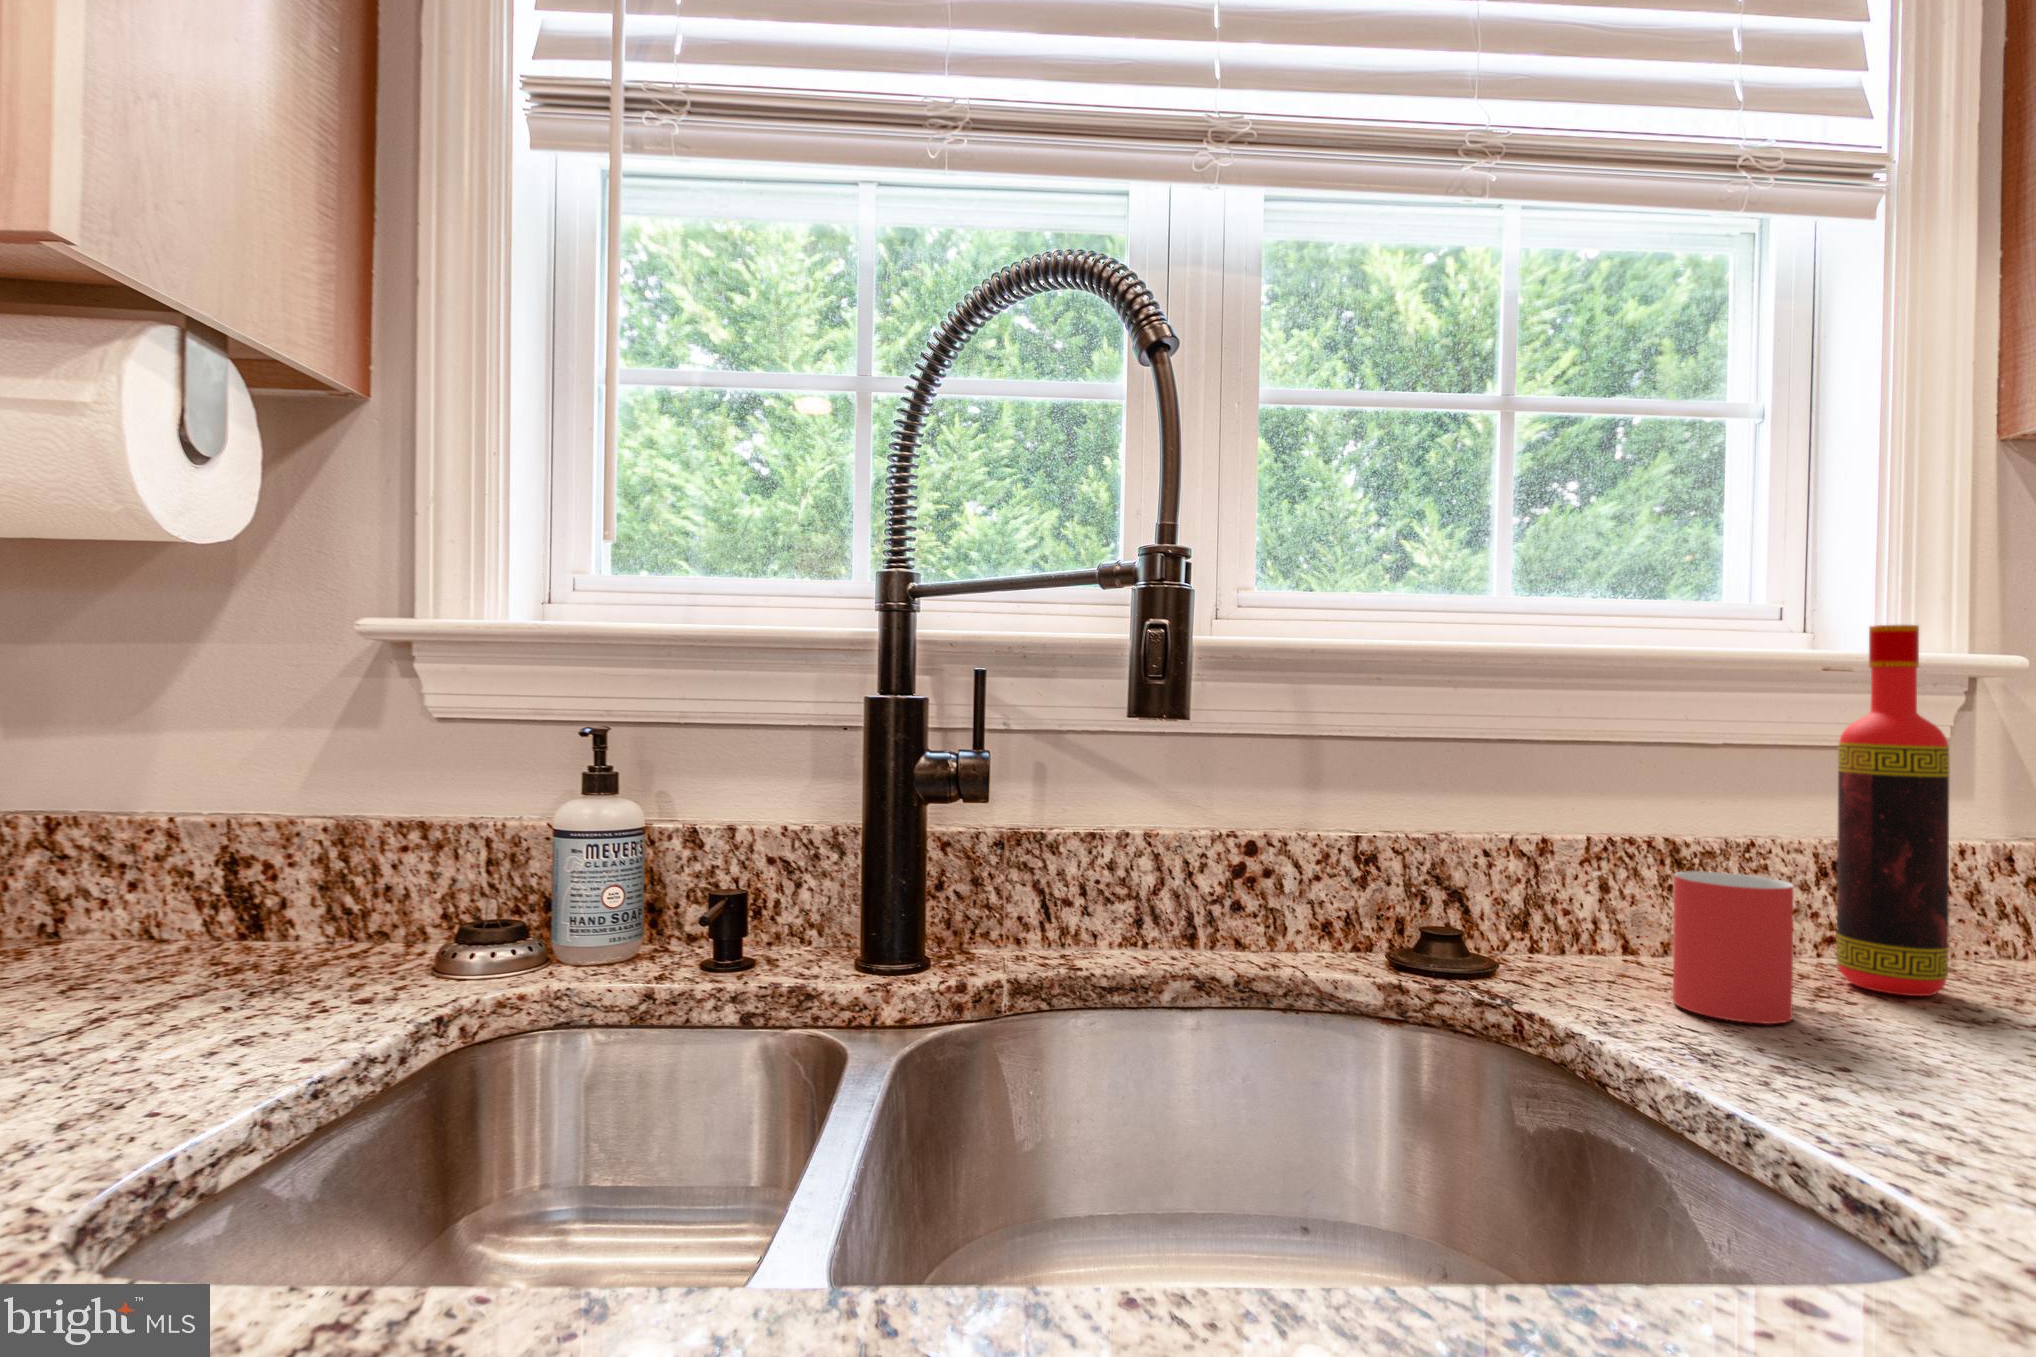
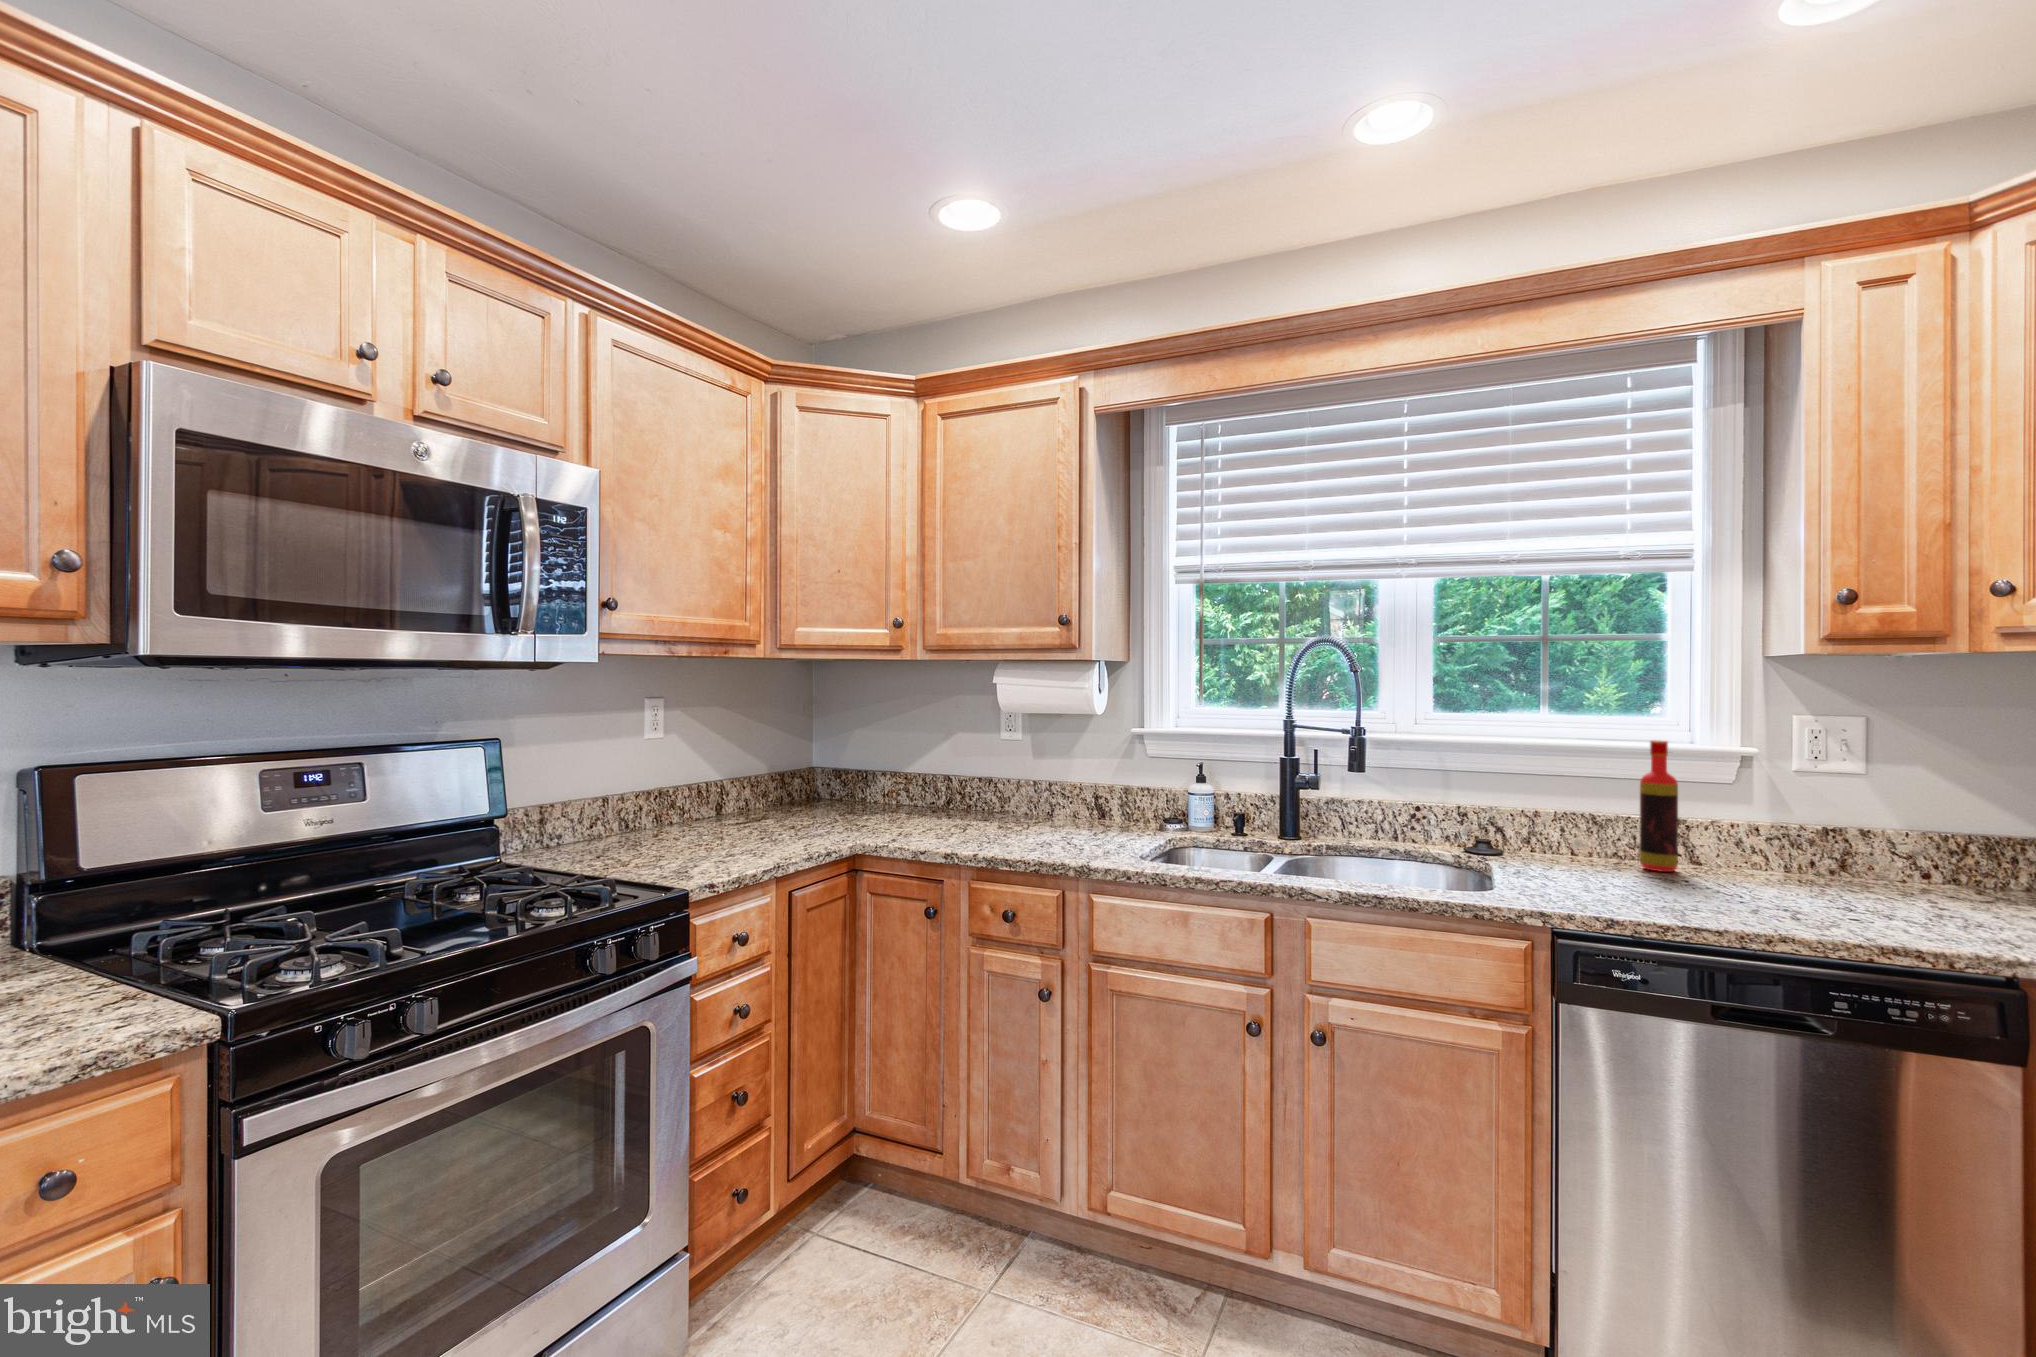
mug: present [1673,871,1793,1024] -> none [1553,823,1607,871]

